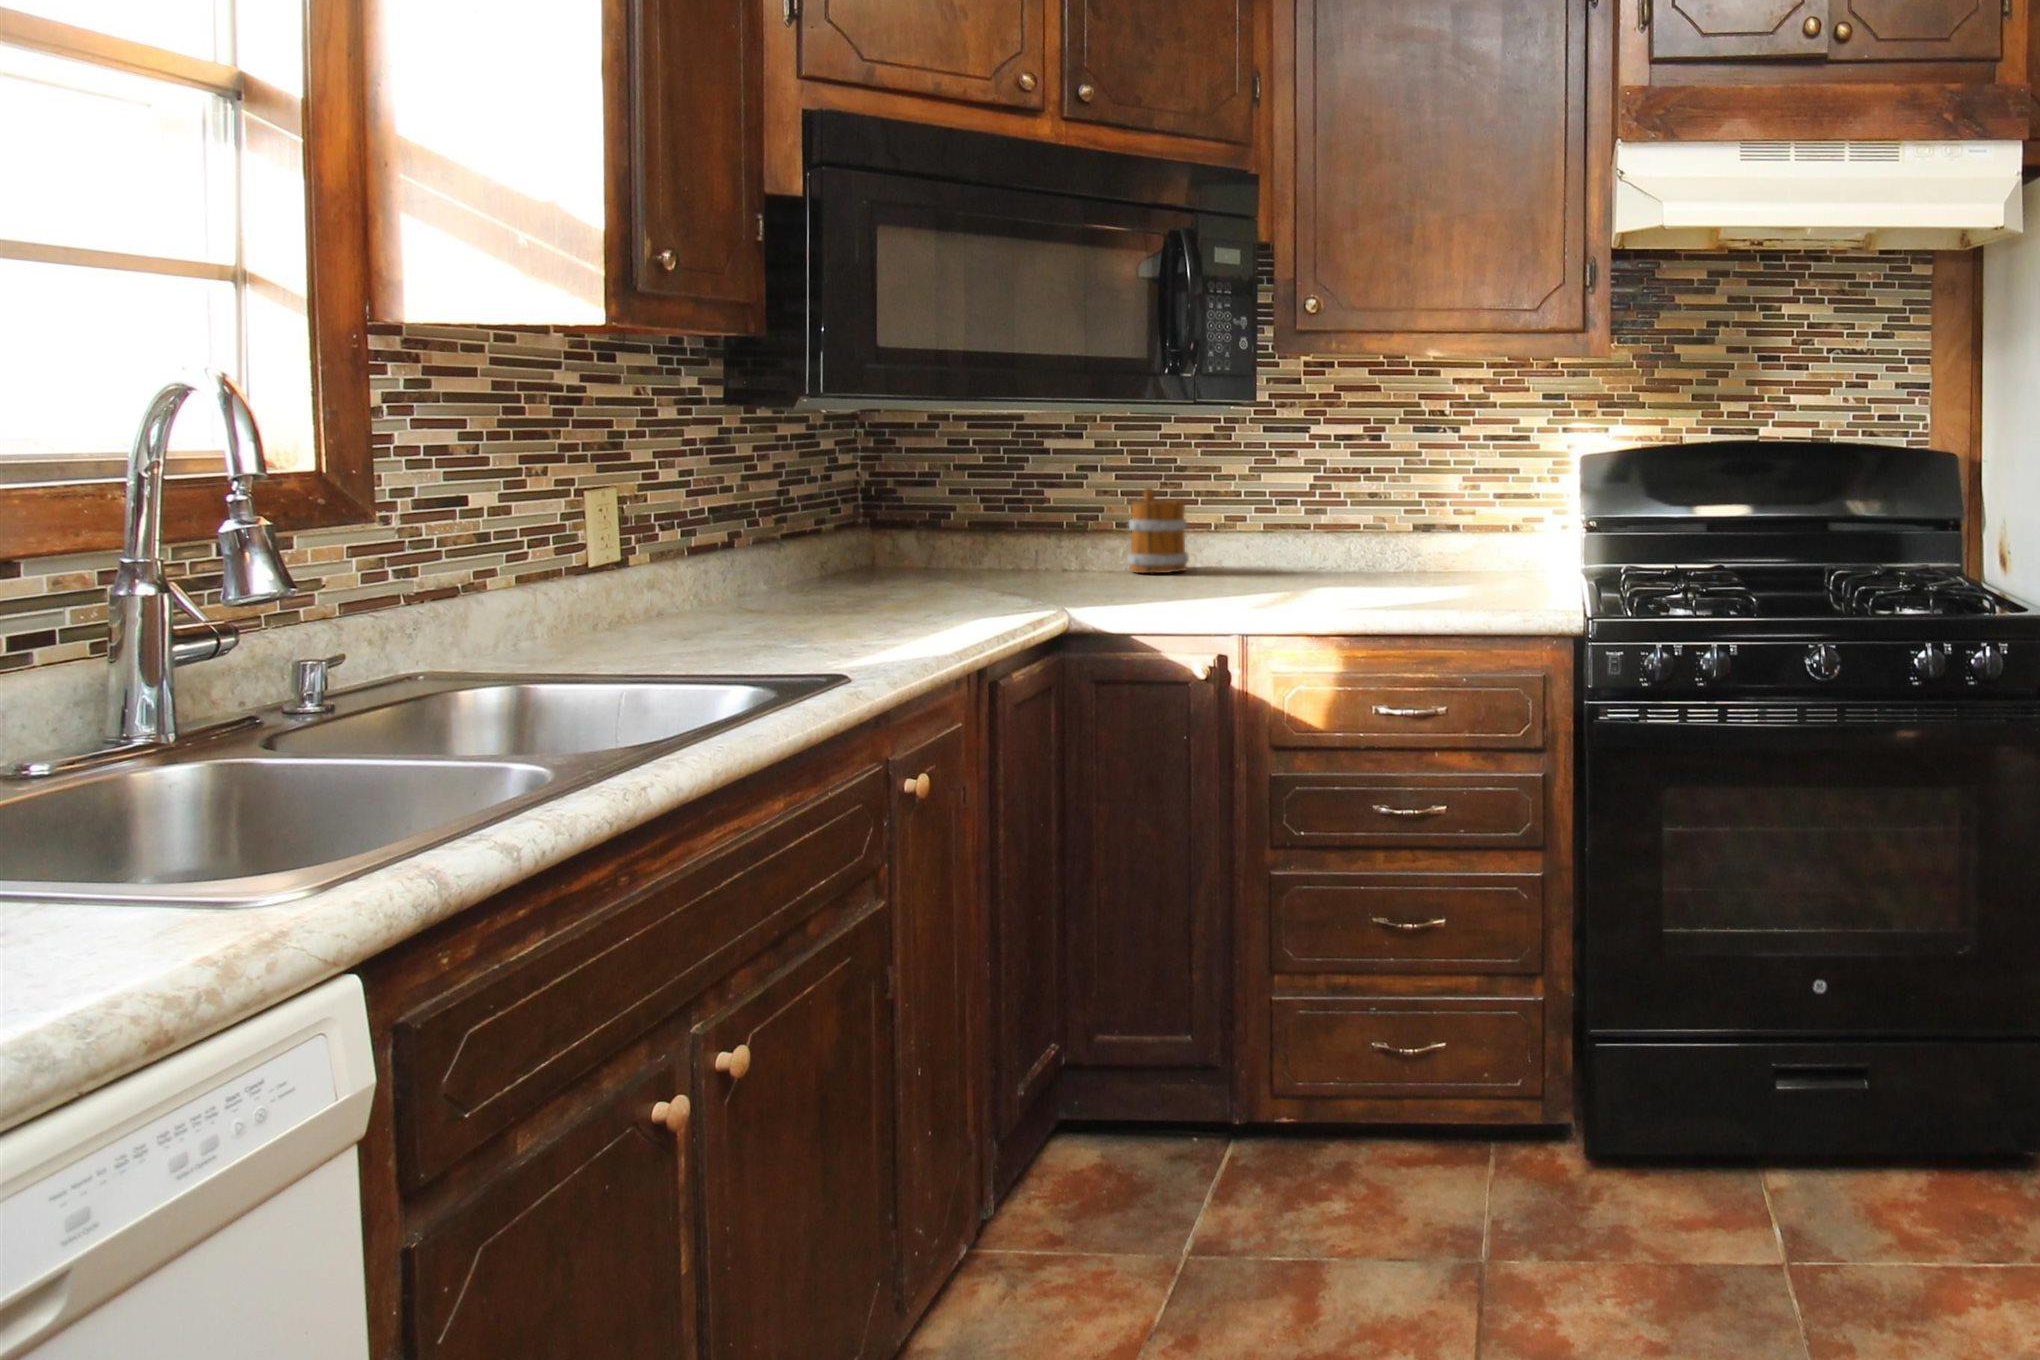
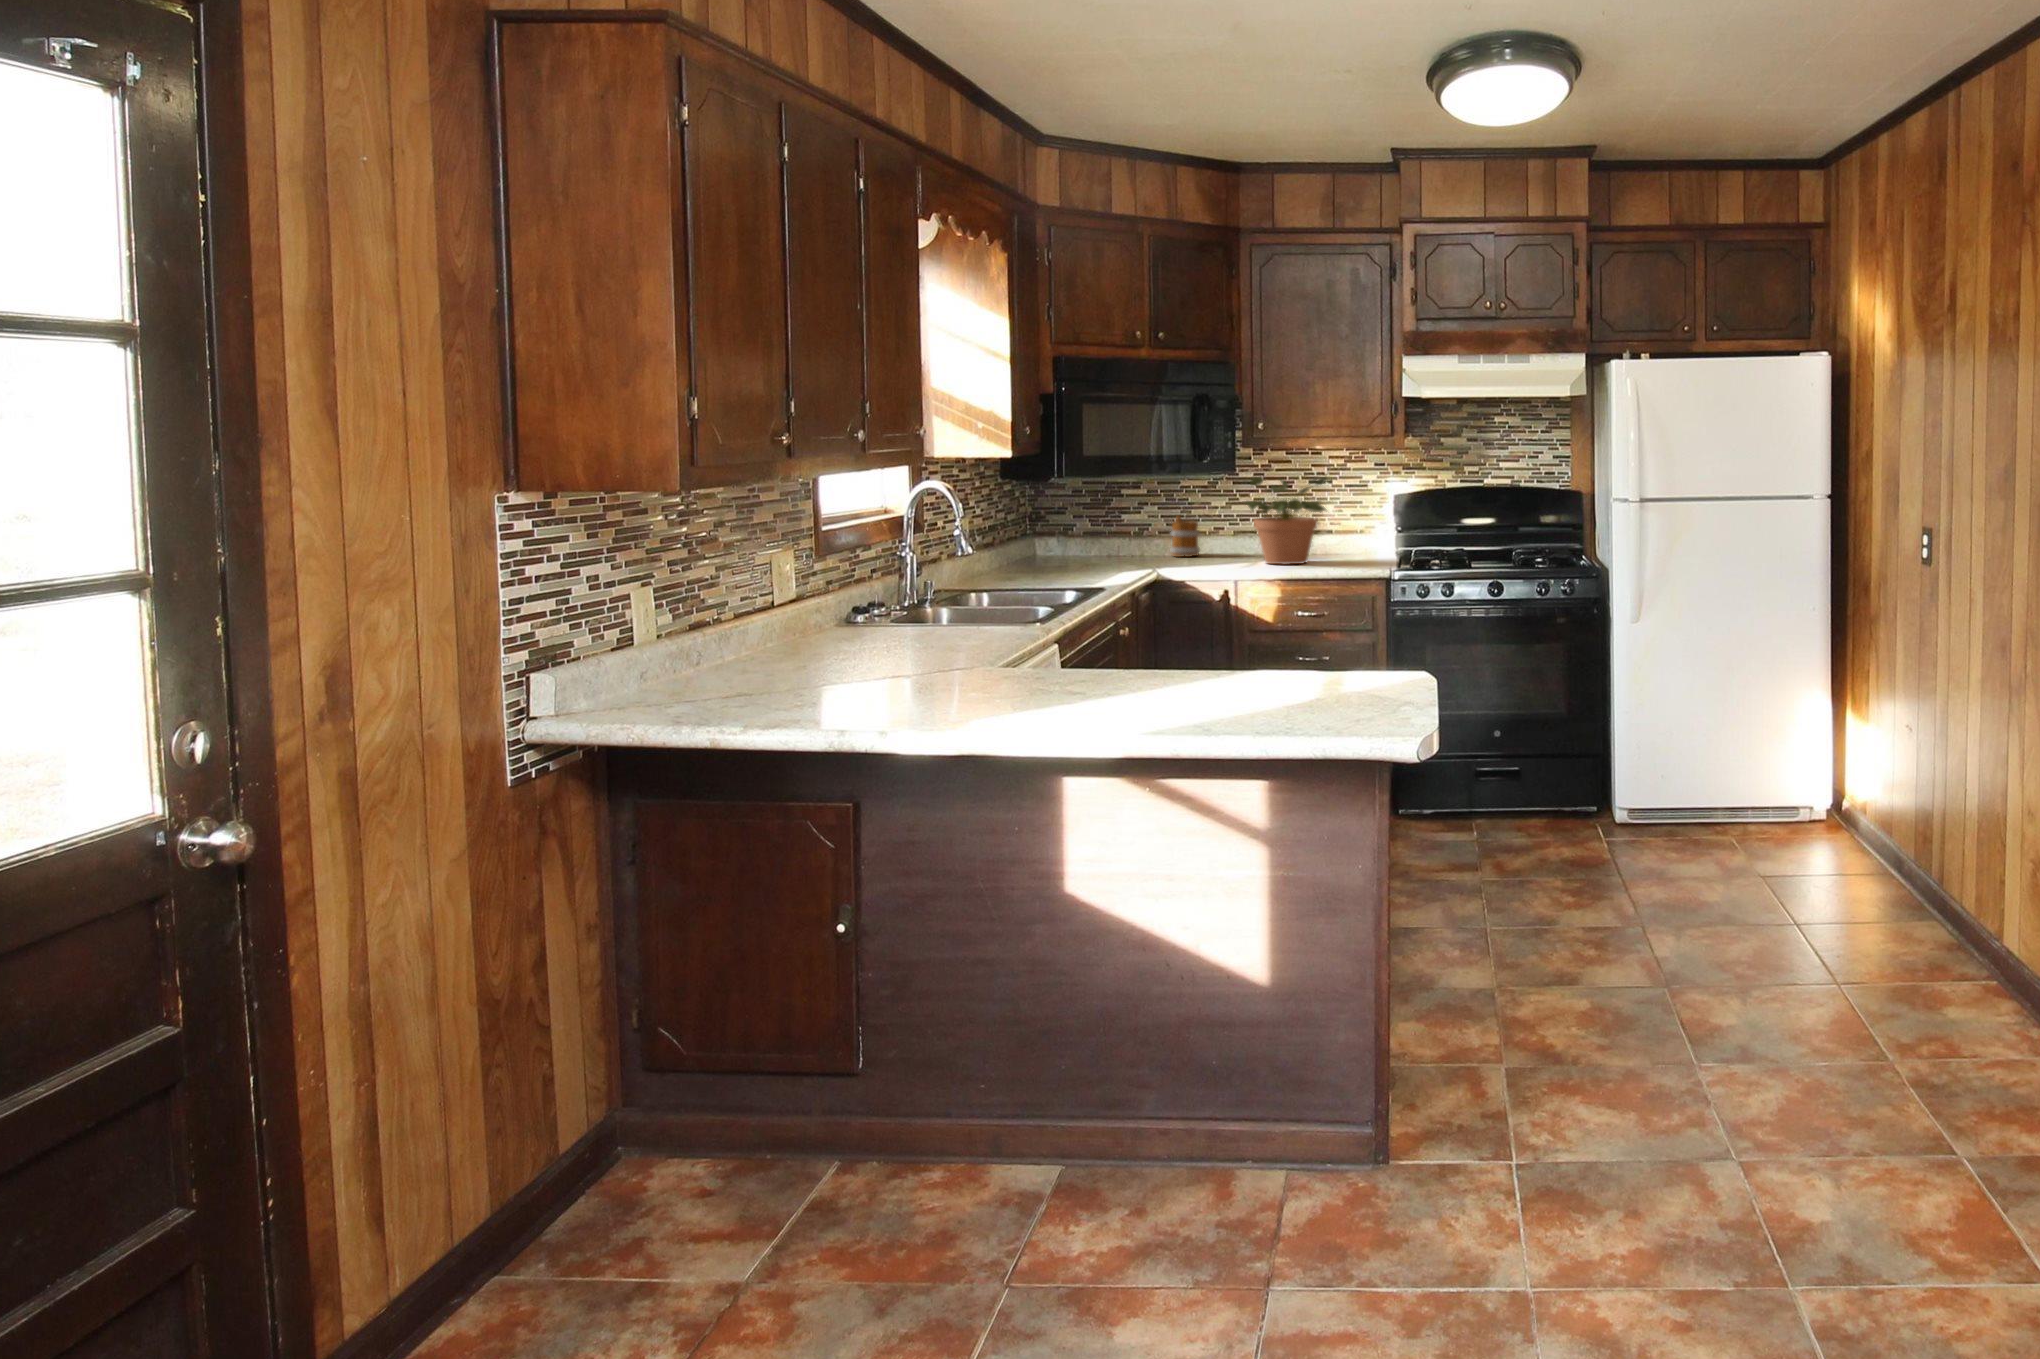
potted plant: none [1268,402,1477,593] -> present [1245,477,1326,564]

